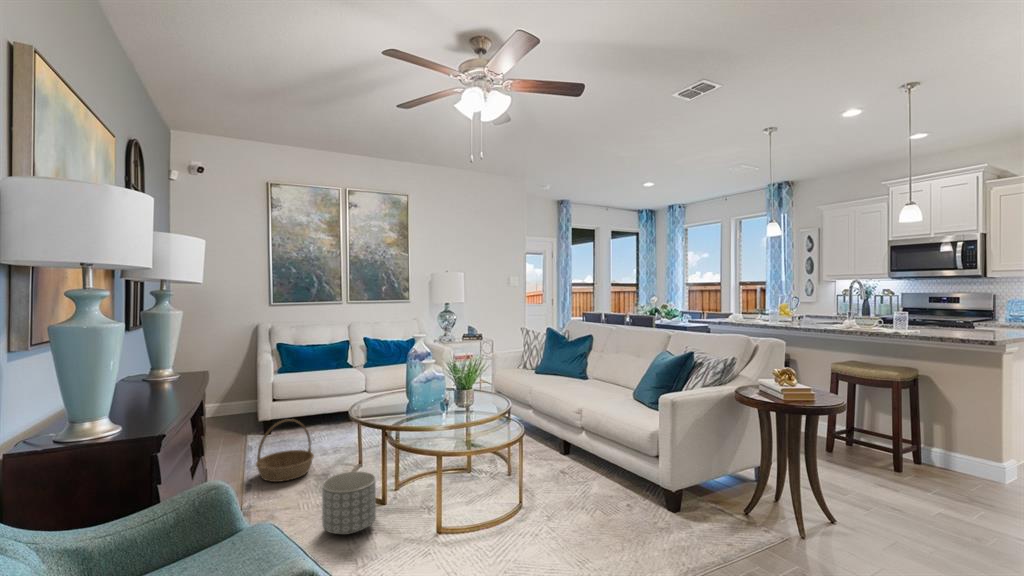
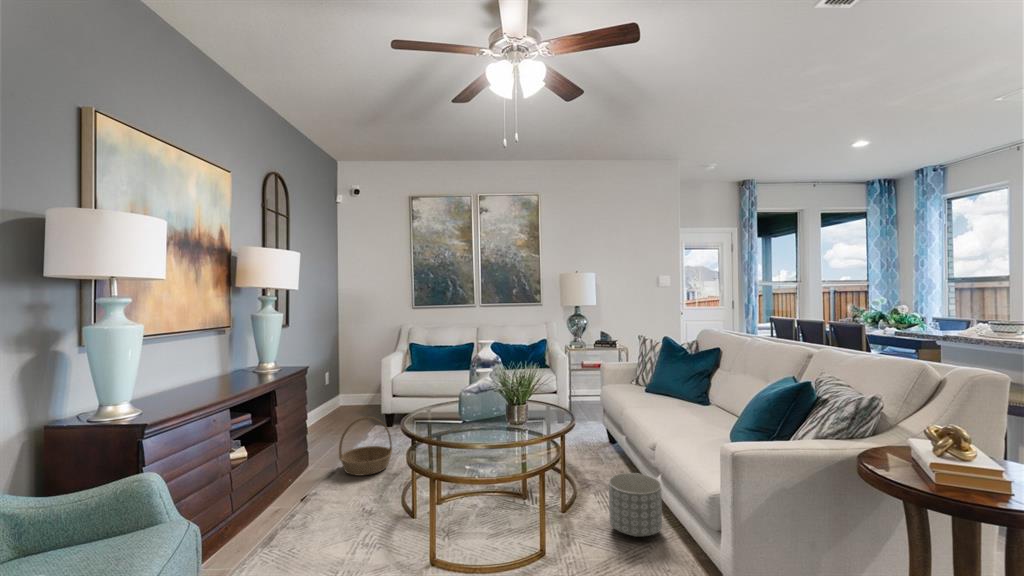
planter: present [322,472,376,535] -> present [609,473,662,537]

